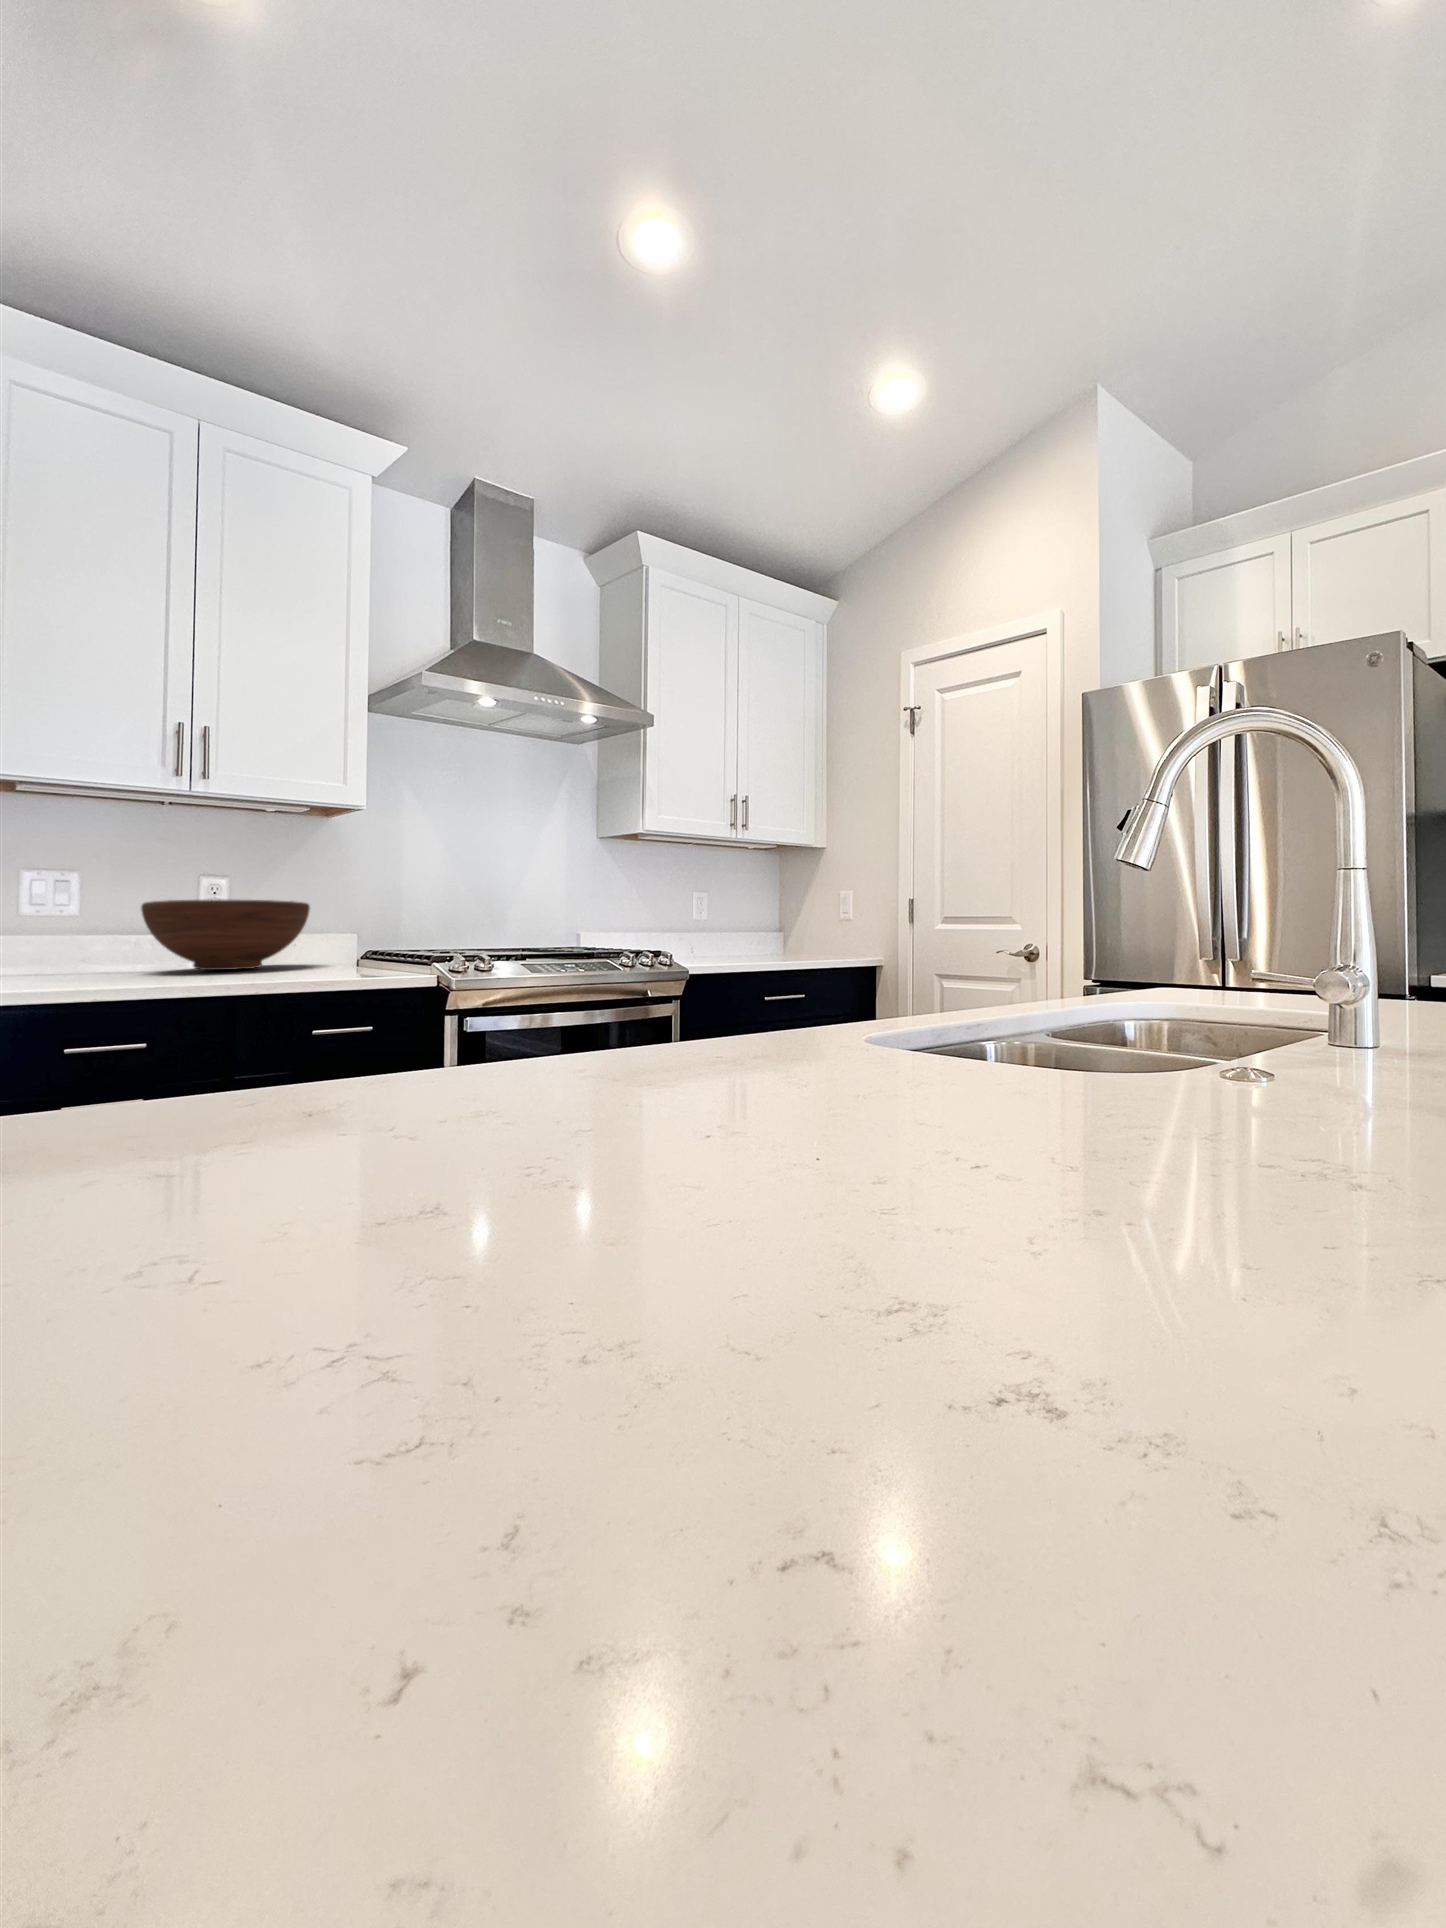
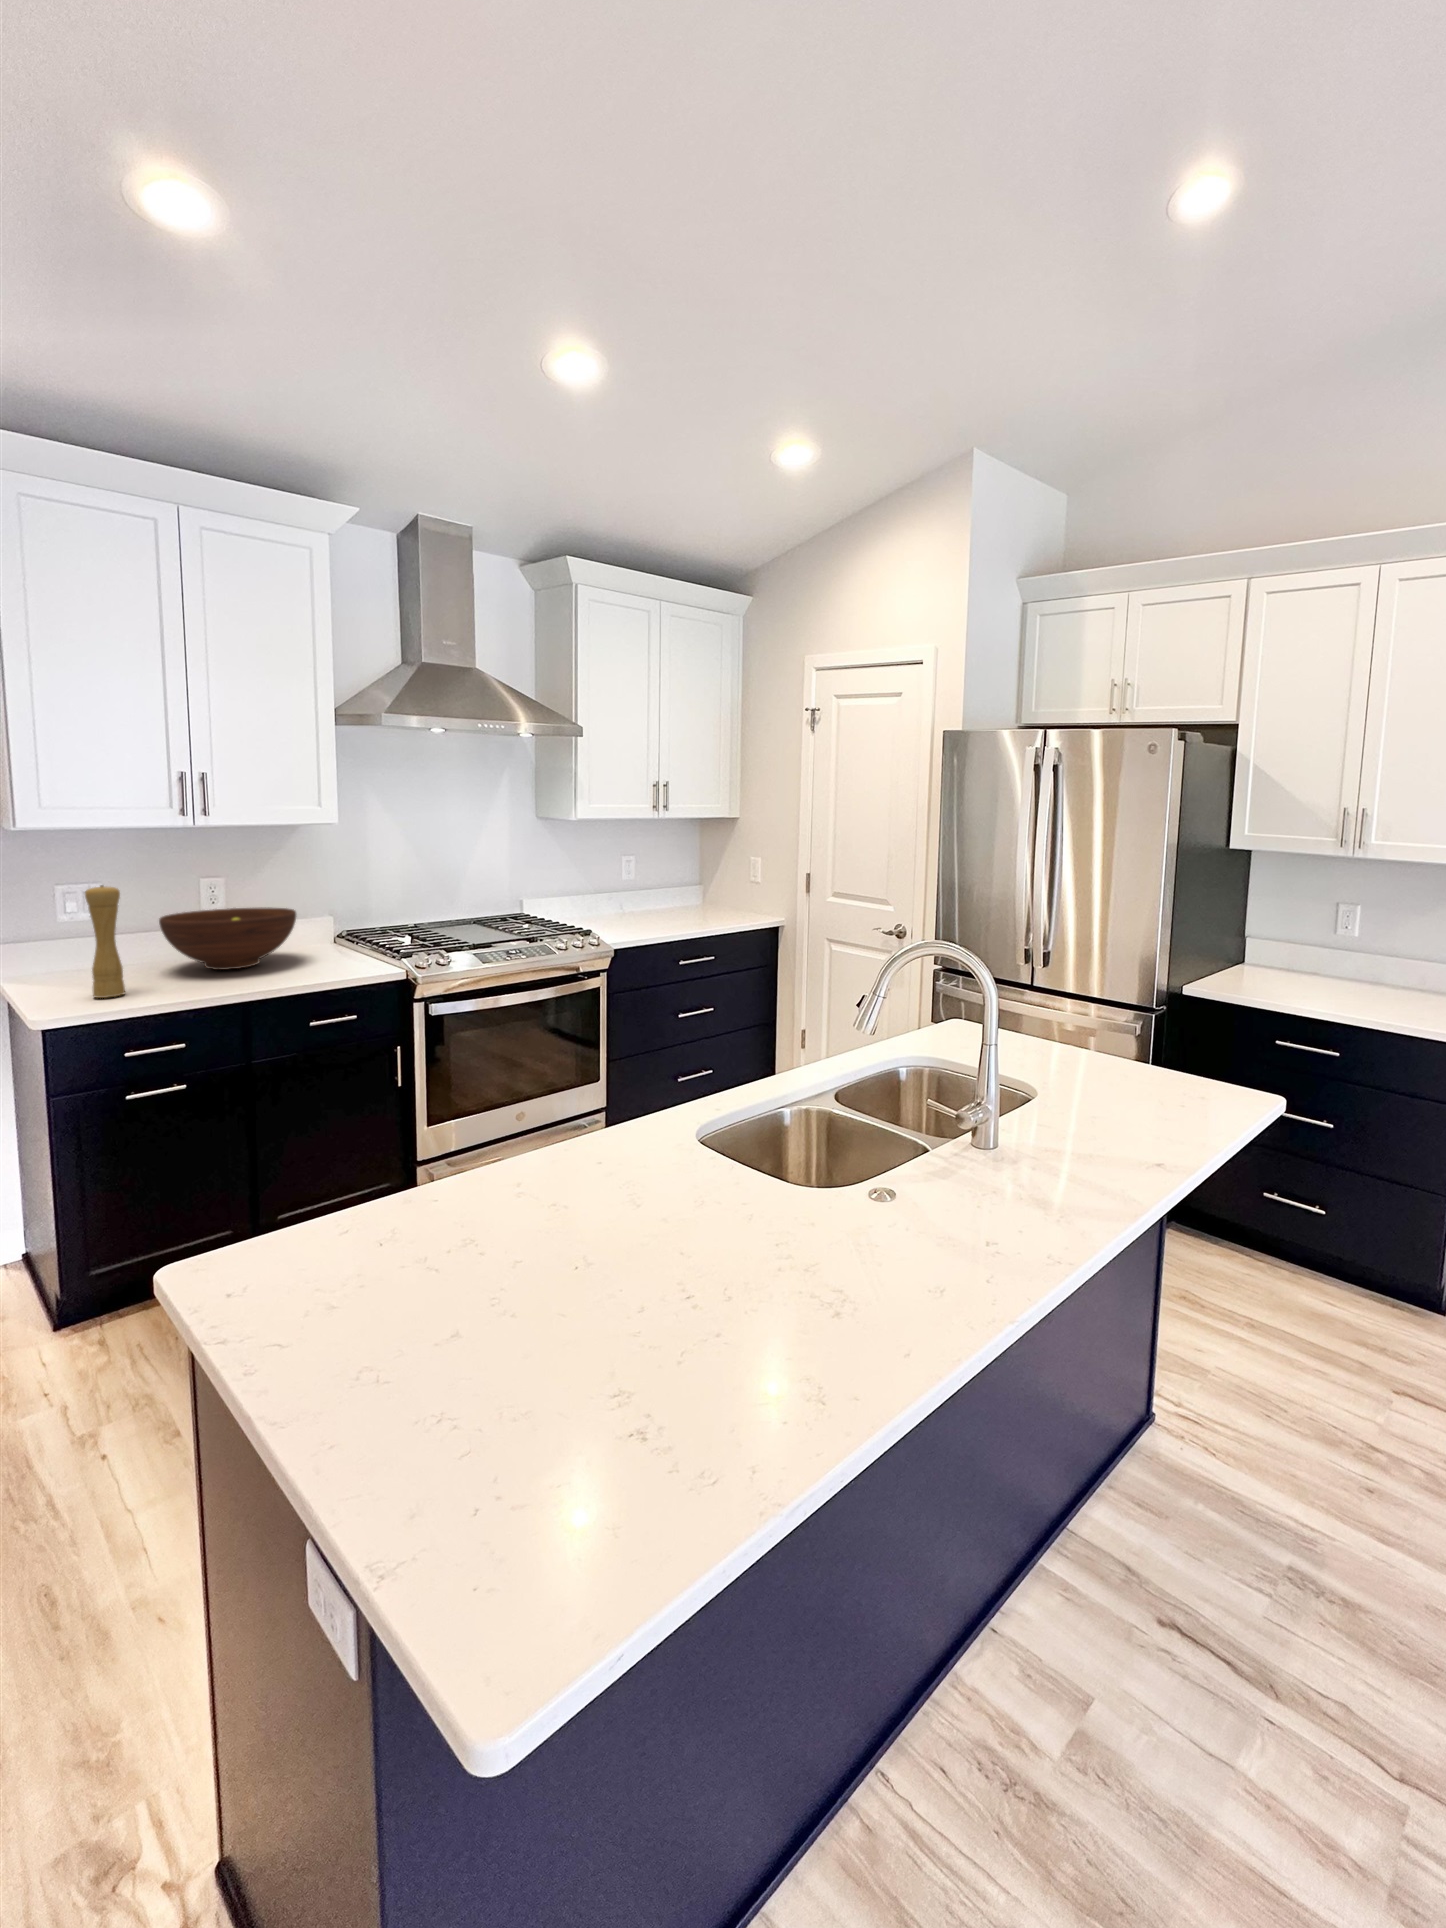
pepper mill: none [43,842,89,983] -> present [85,885,125,998]

